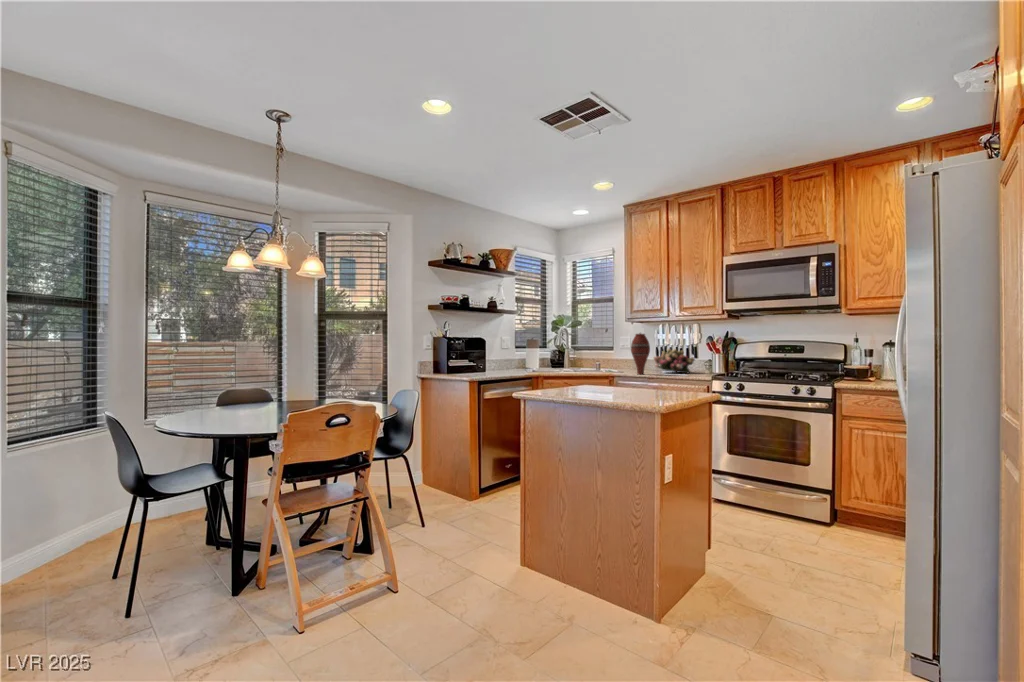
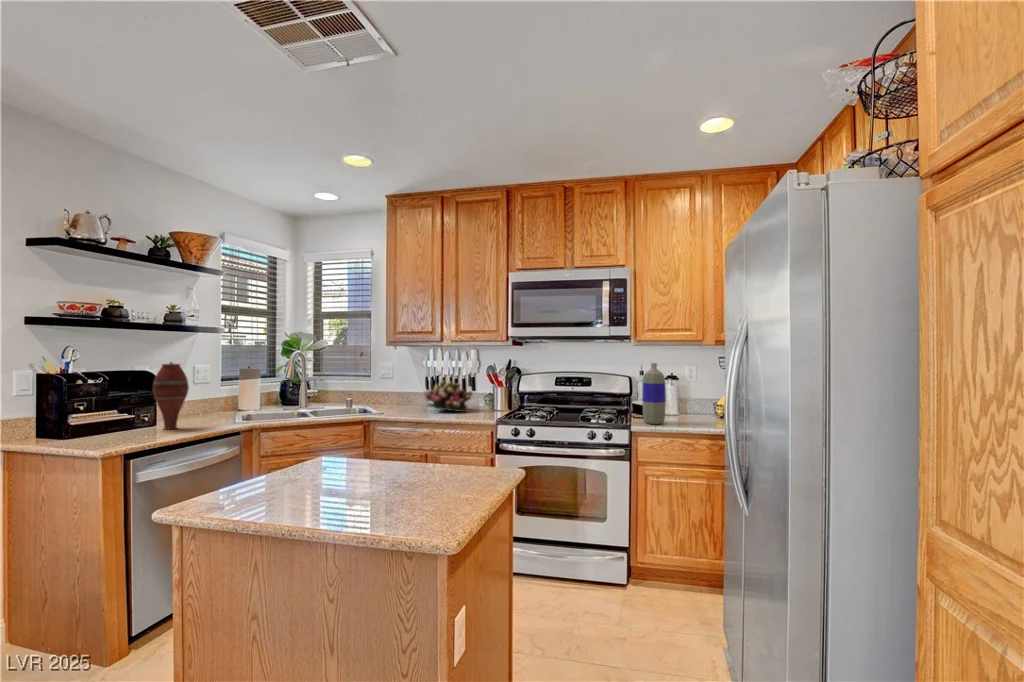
bottle: none [850,328,875,383] -> present [642,363,665,424]
vase: present [631,333,650,374] -> present [153,362,189,430]

